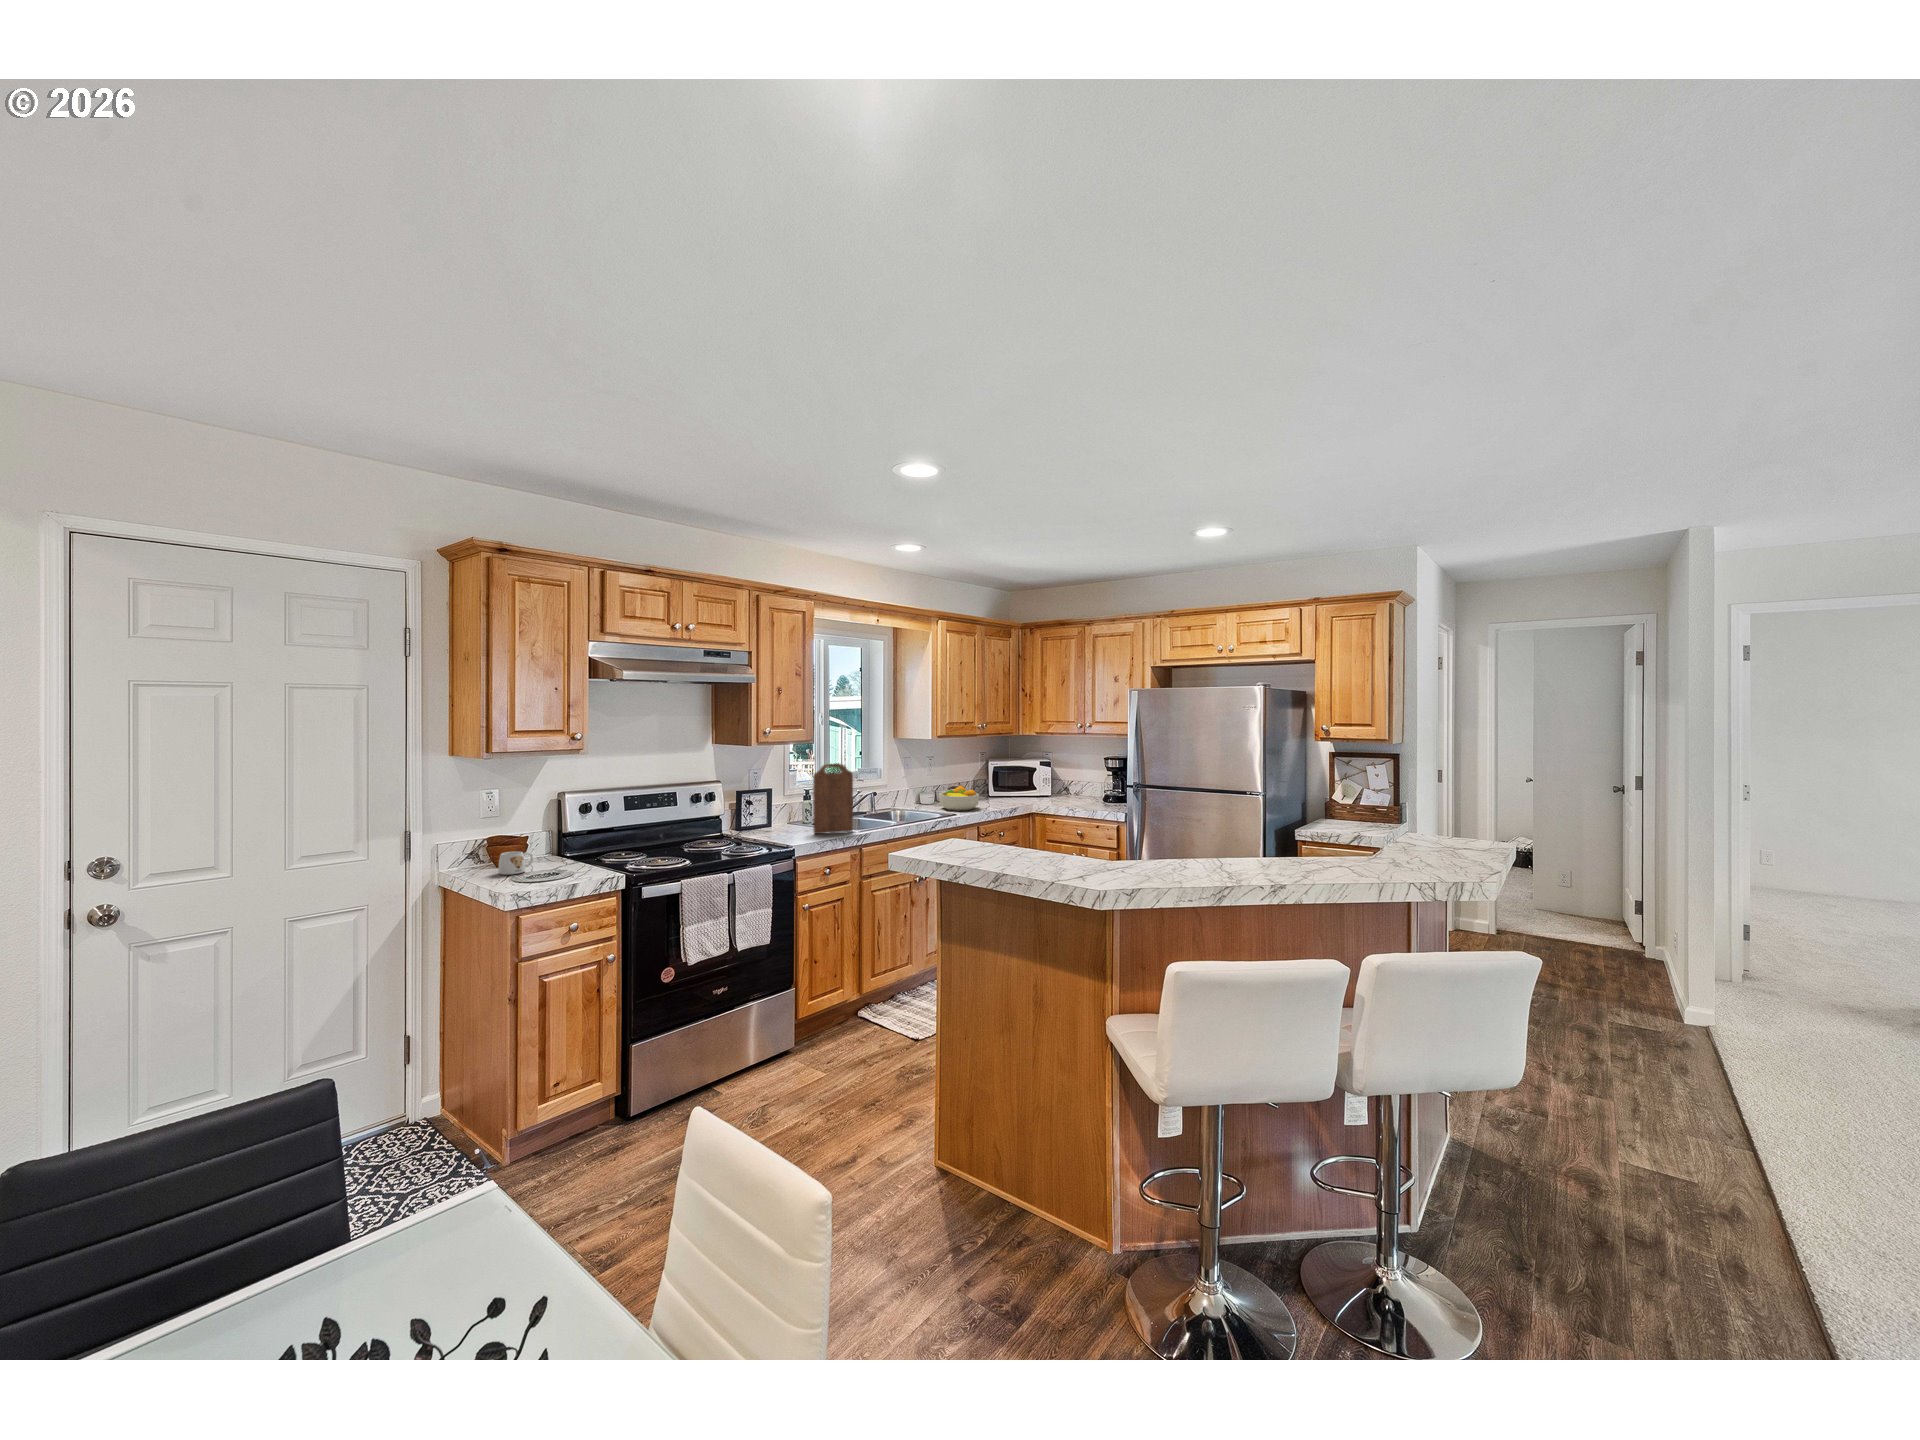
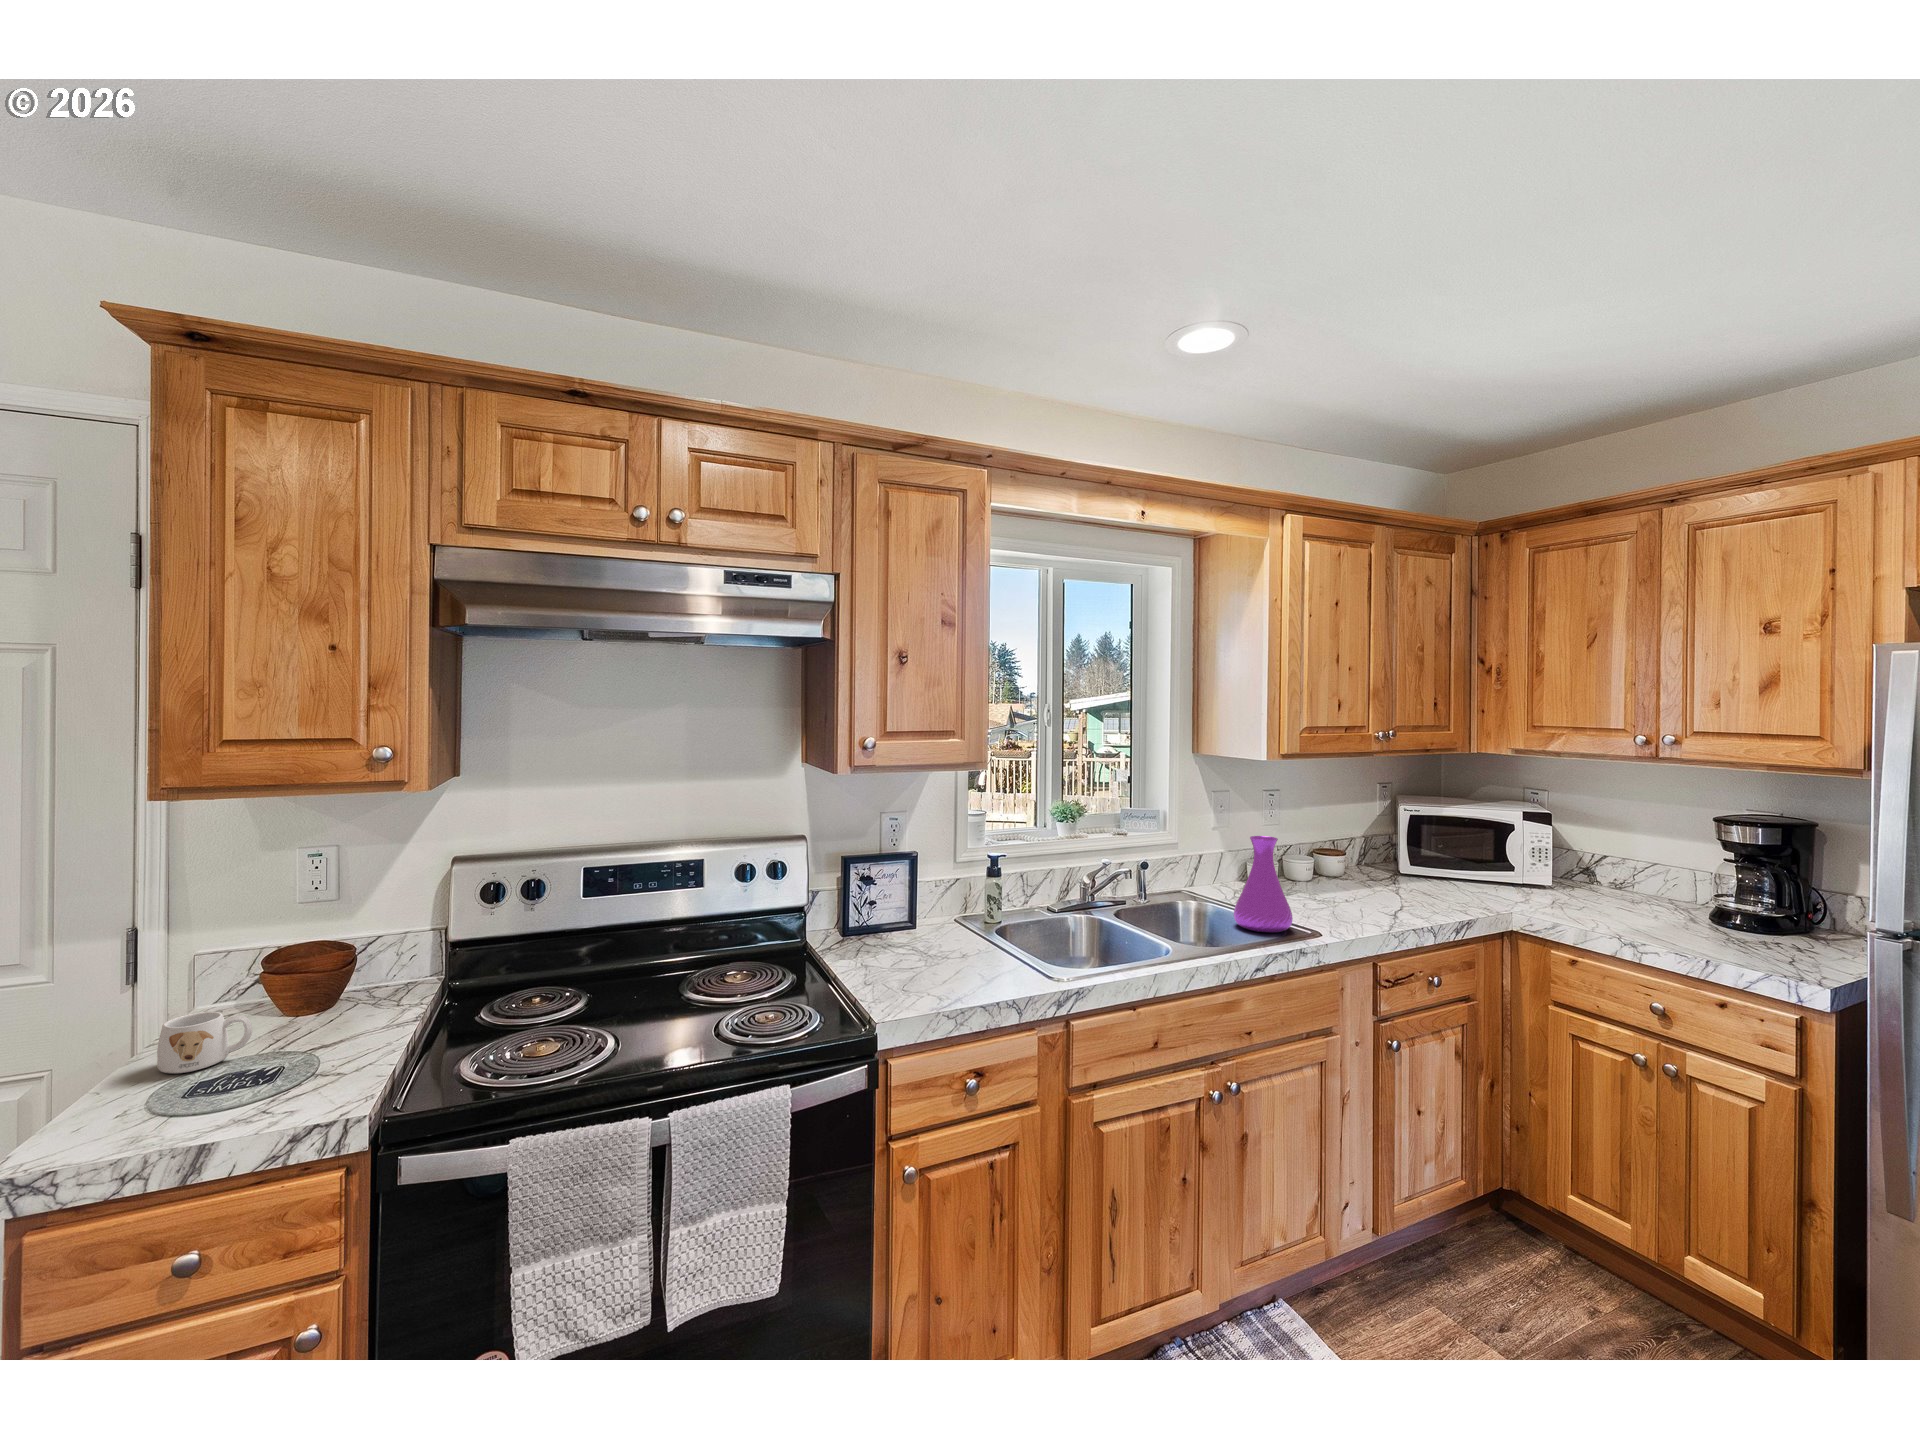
cutting board: present [813,764,853,834] -> none [968,820,1059,976]
vase: none [918,773,944,817] -> present [1234,836,1293,932]
fruit bowl: present [939,786,979,811] -> none [1287,856,1379,914]

